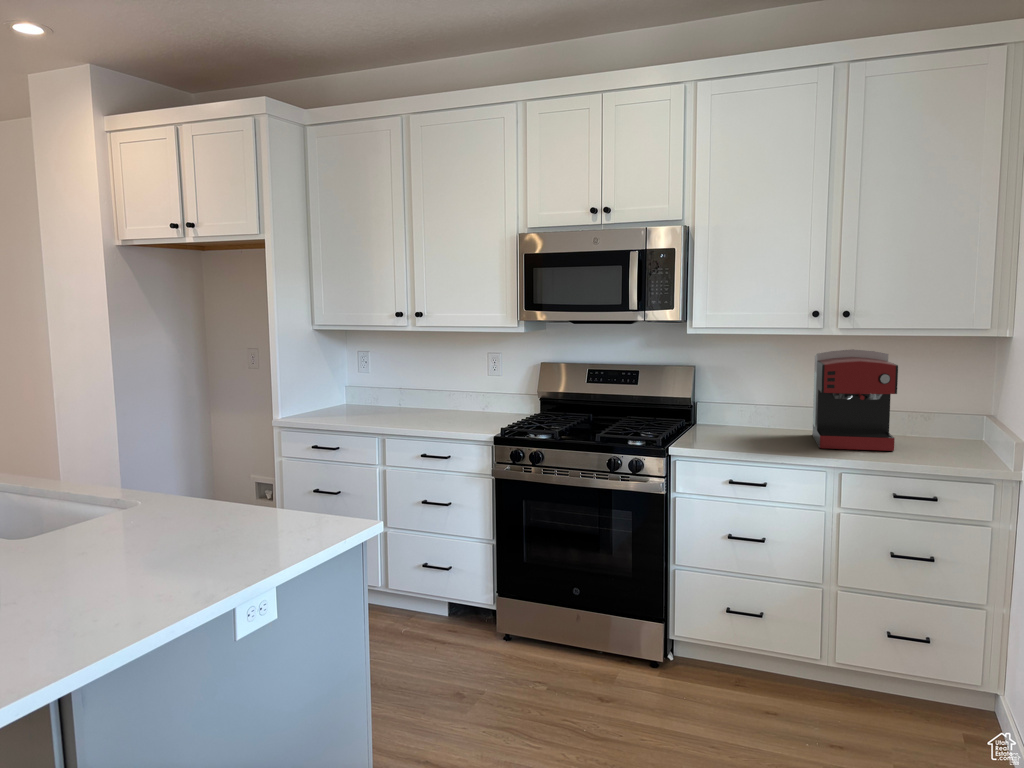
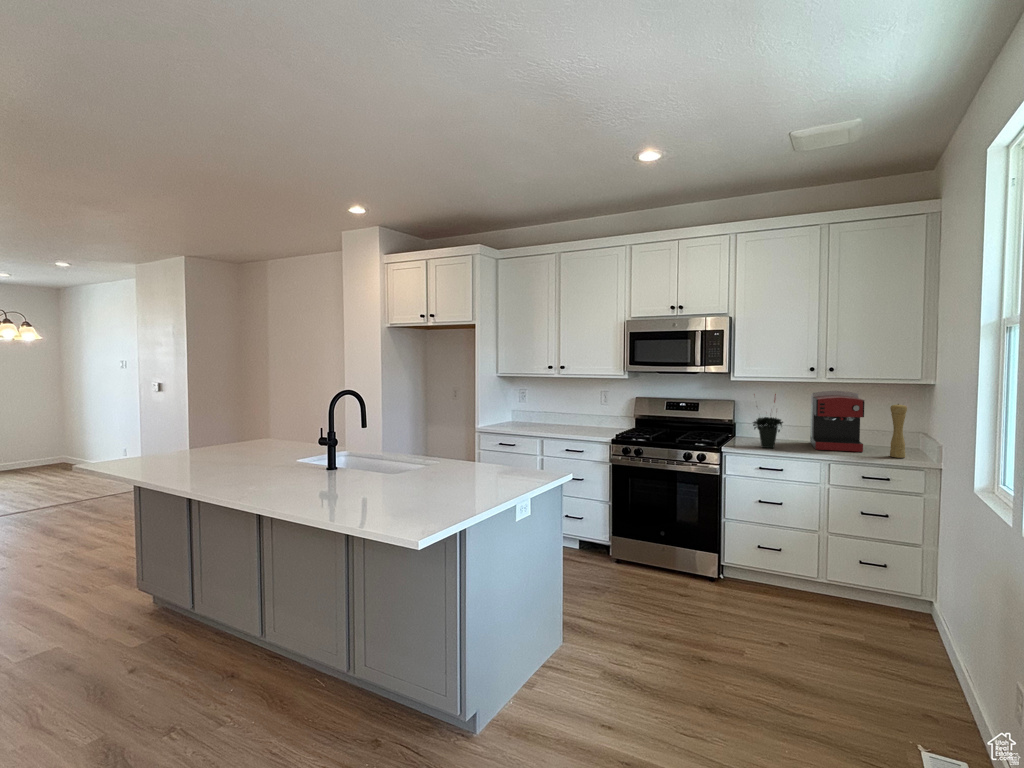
potted plant: none [720,354,770,447] -> present [753,394,783,448]
pepper mill: none [936,371,966,461] -> present [890,404,907,458]

